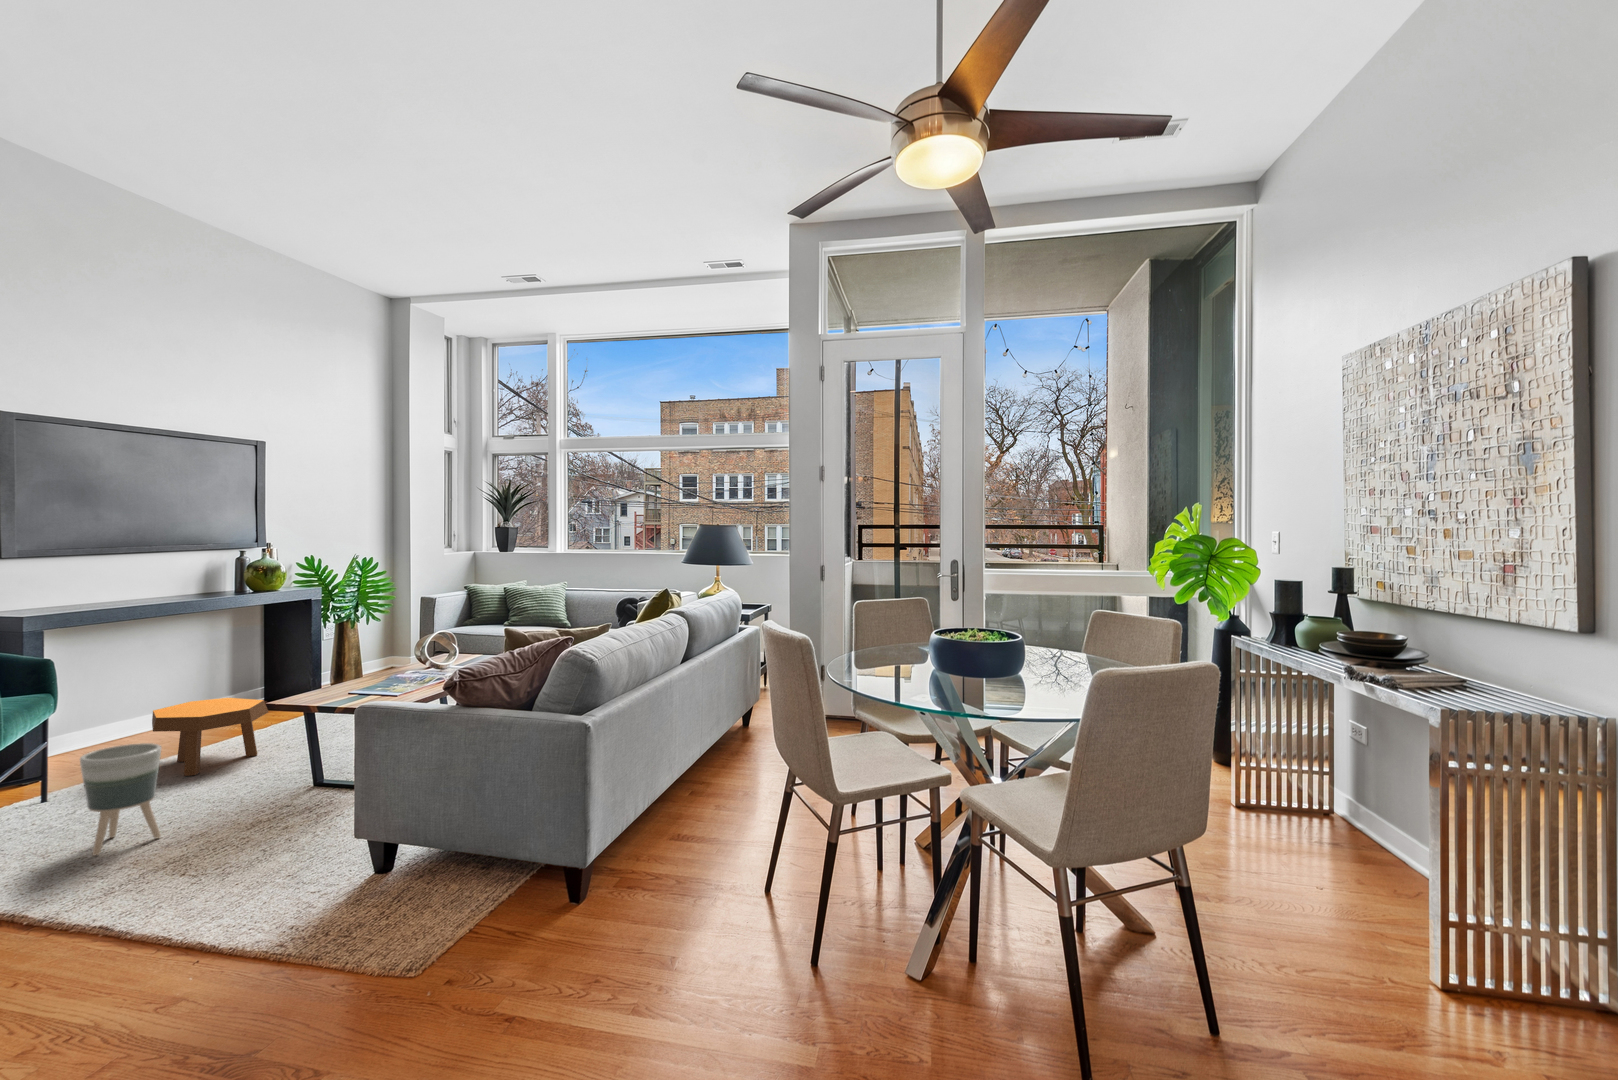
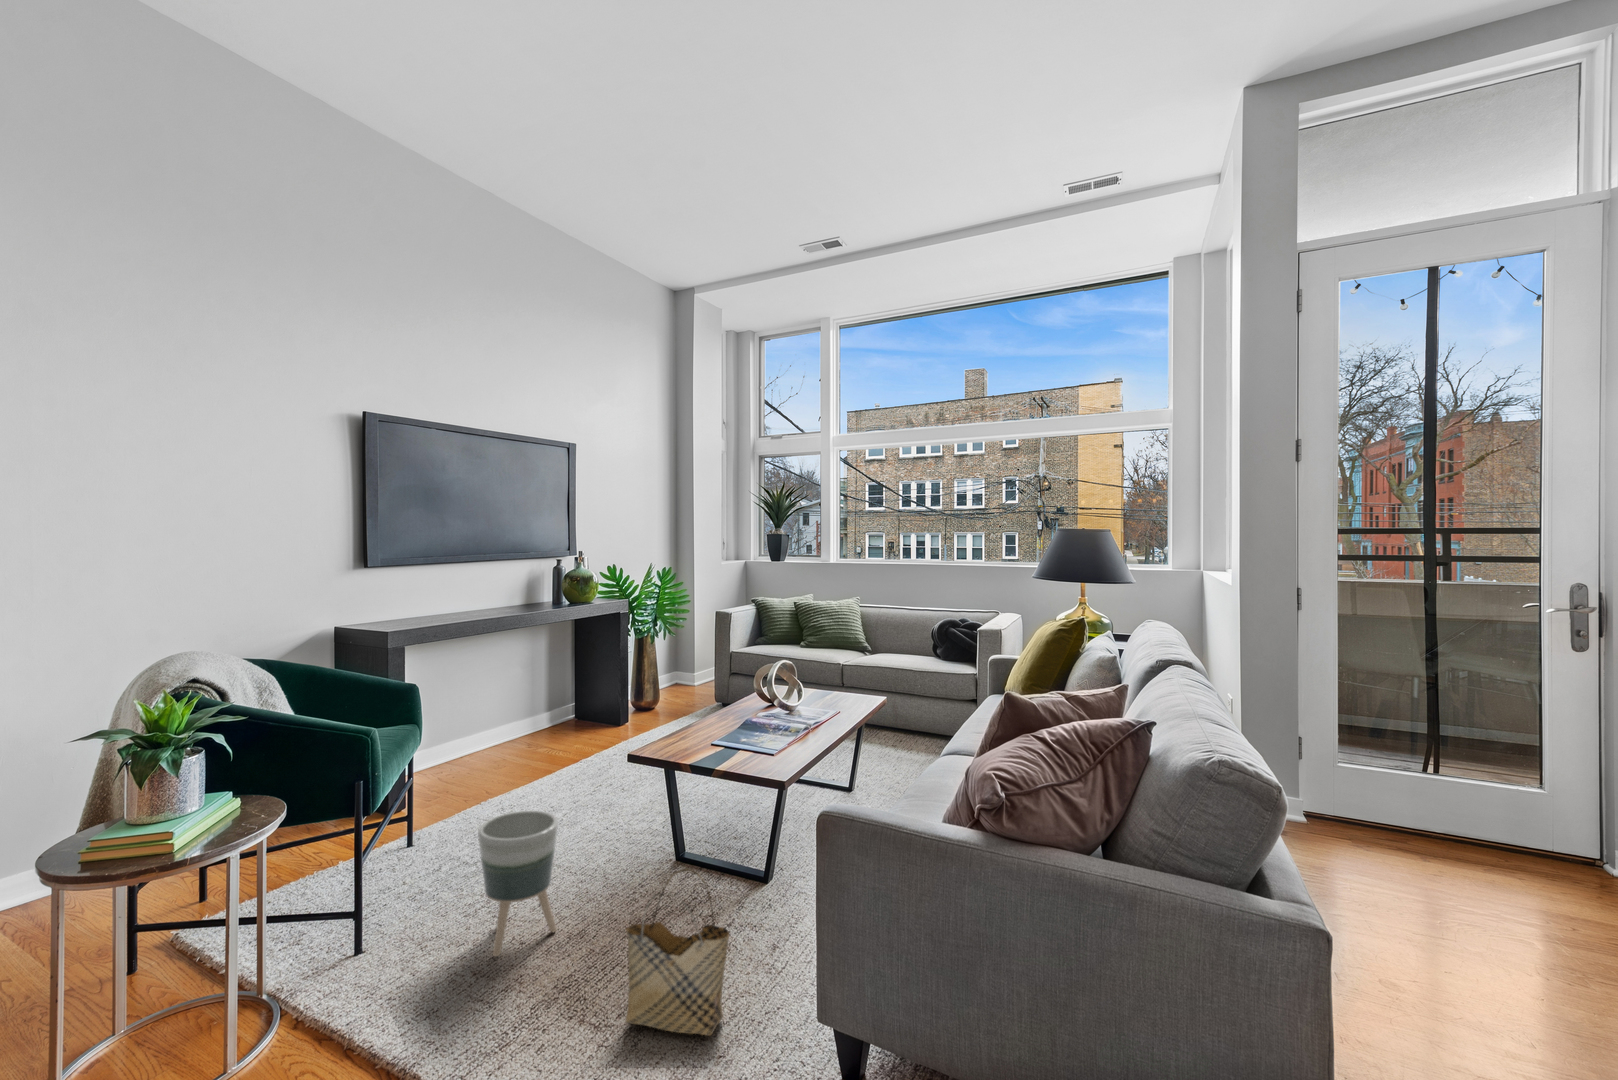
footstool: present [152,698,268,776] -> none [503,730,613,826]
woven basket: none [190,764,281,878] -> present [626,869,730,1036]

